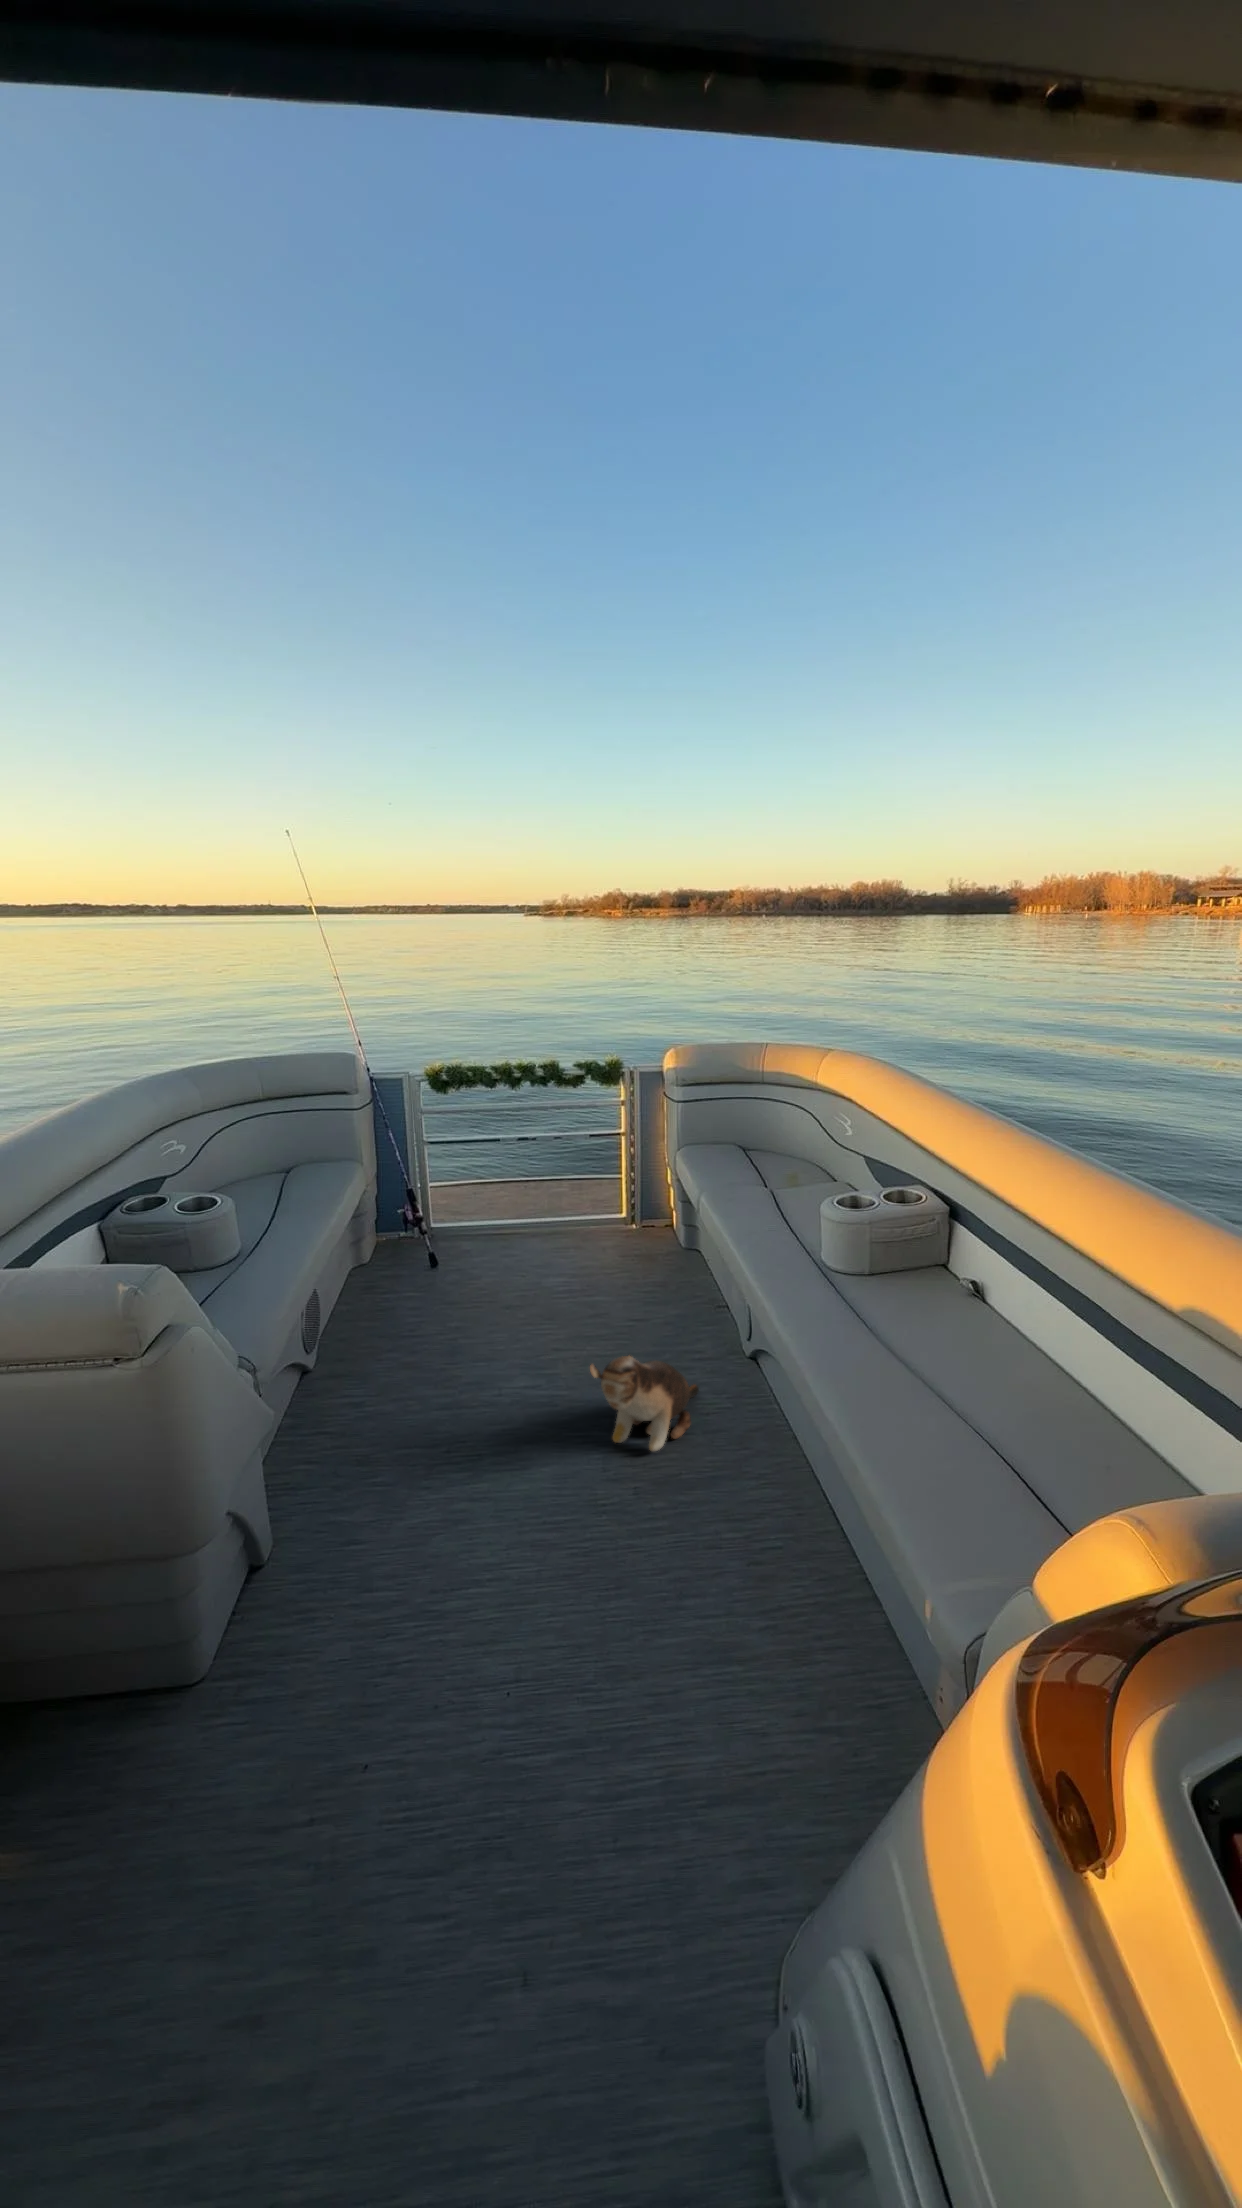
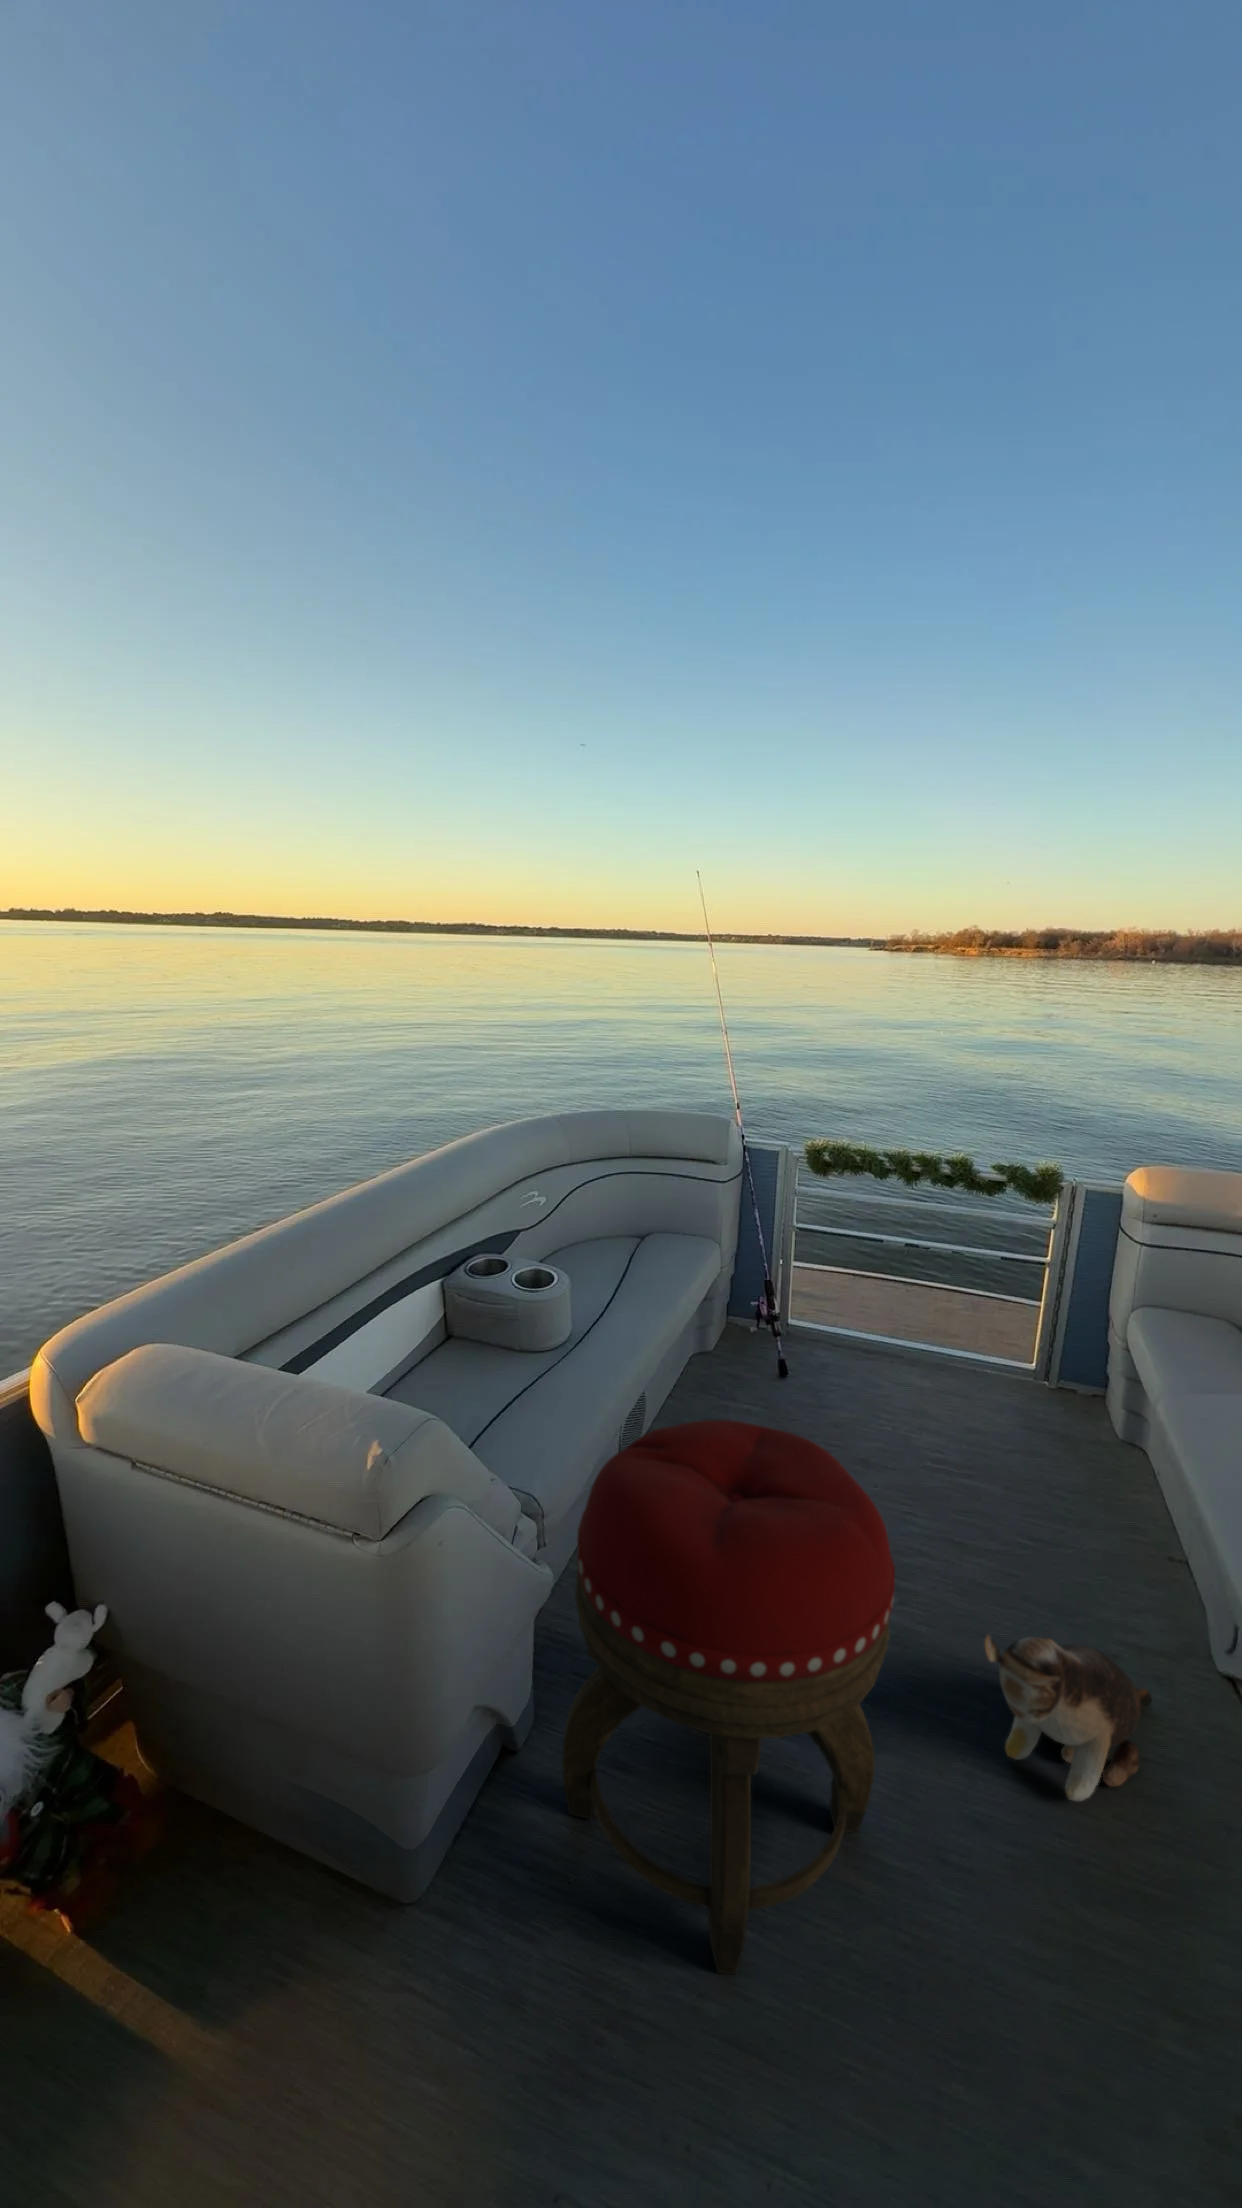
footstool: none [300,1259,528,1600] -> present [562,1420,895,1974]

